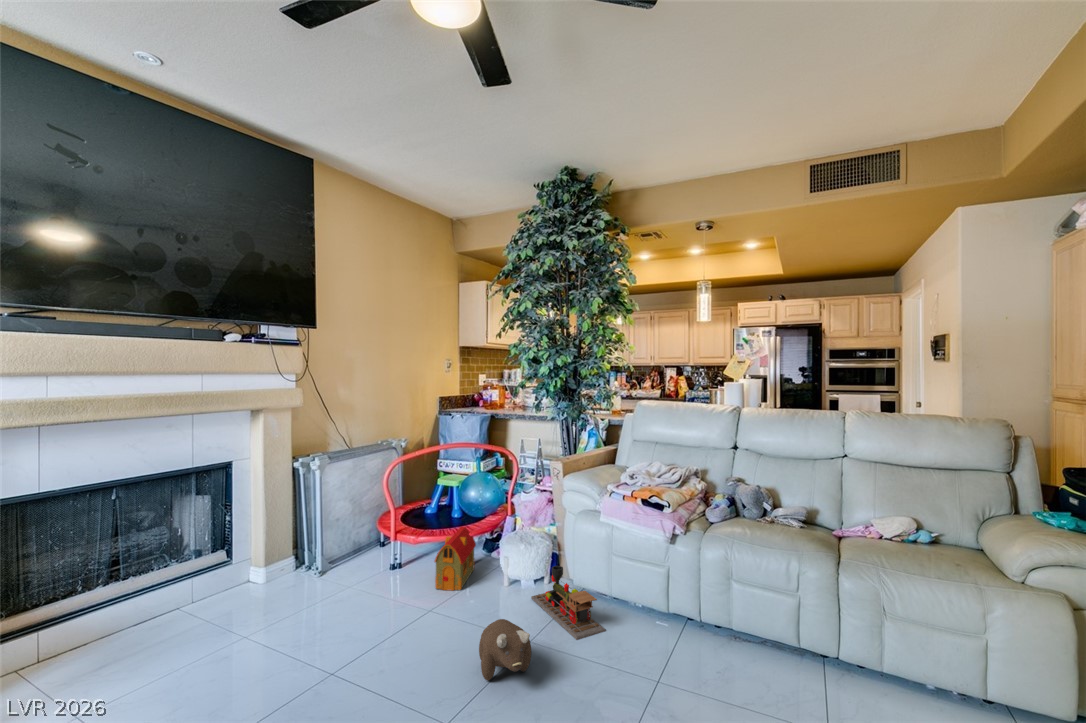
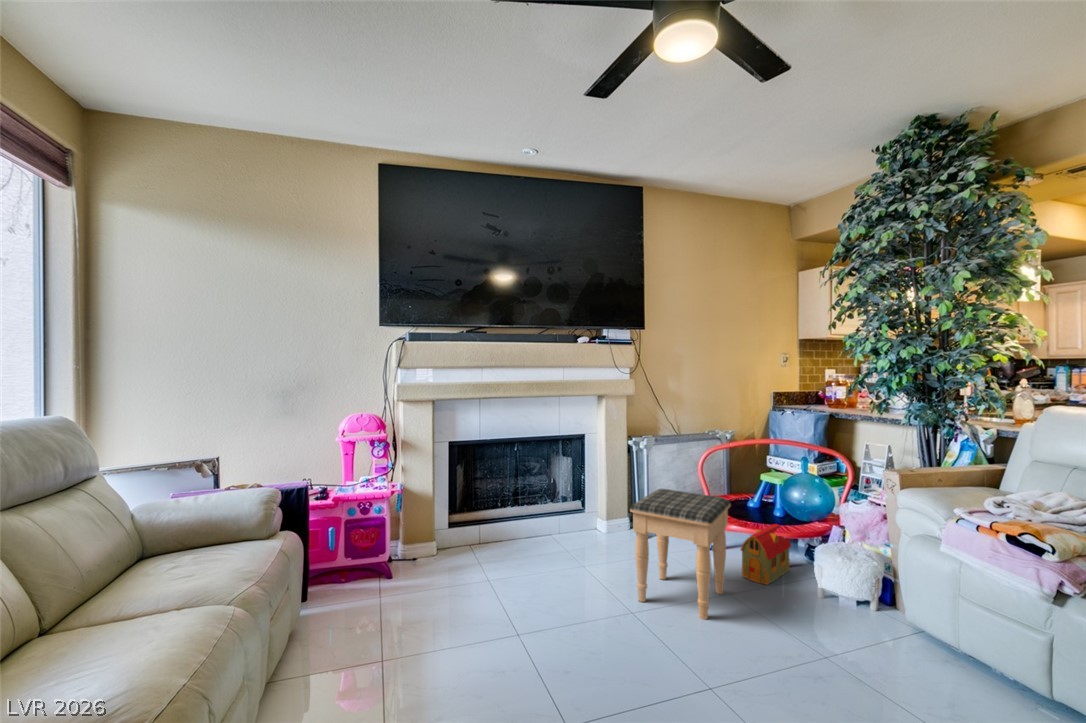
footstool: none [324,511,431,656] -> present [630,489,731,620]
toy train: present [531,566,605,640] -> none [846,589,937,684]
plush toy: present [479,619,531,681] -> none [757,617,816,680]

